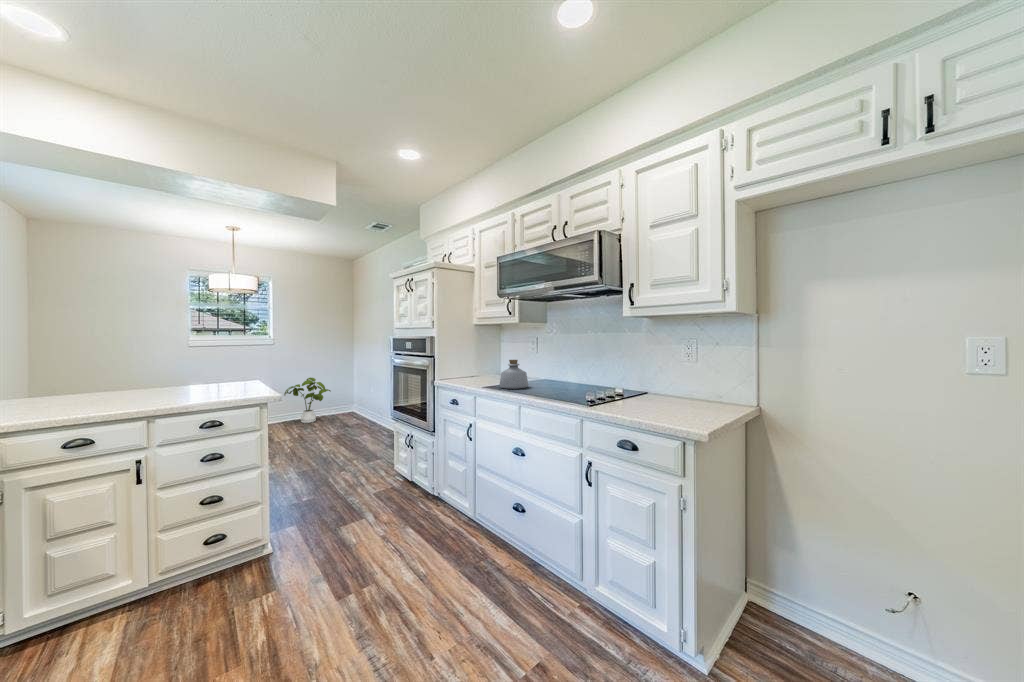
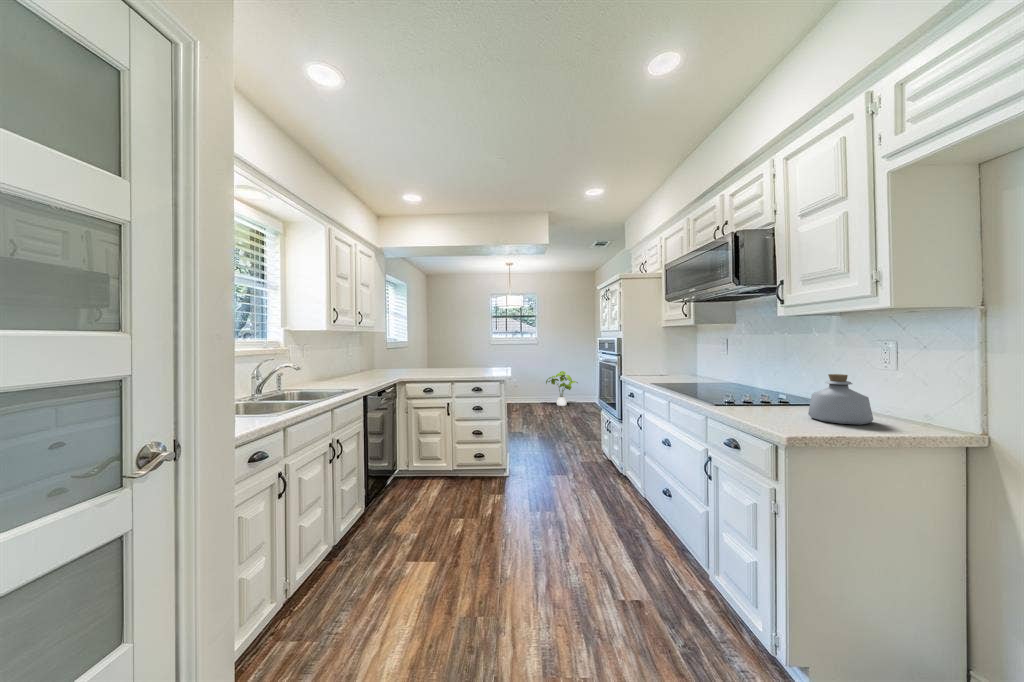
bottle: present [500,360,528,389] -> present [808,374,873,425]

